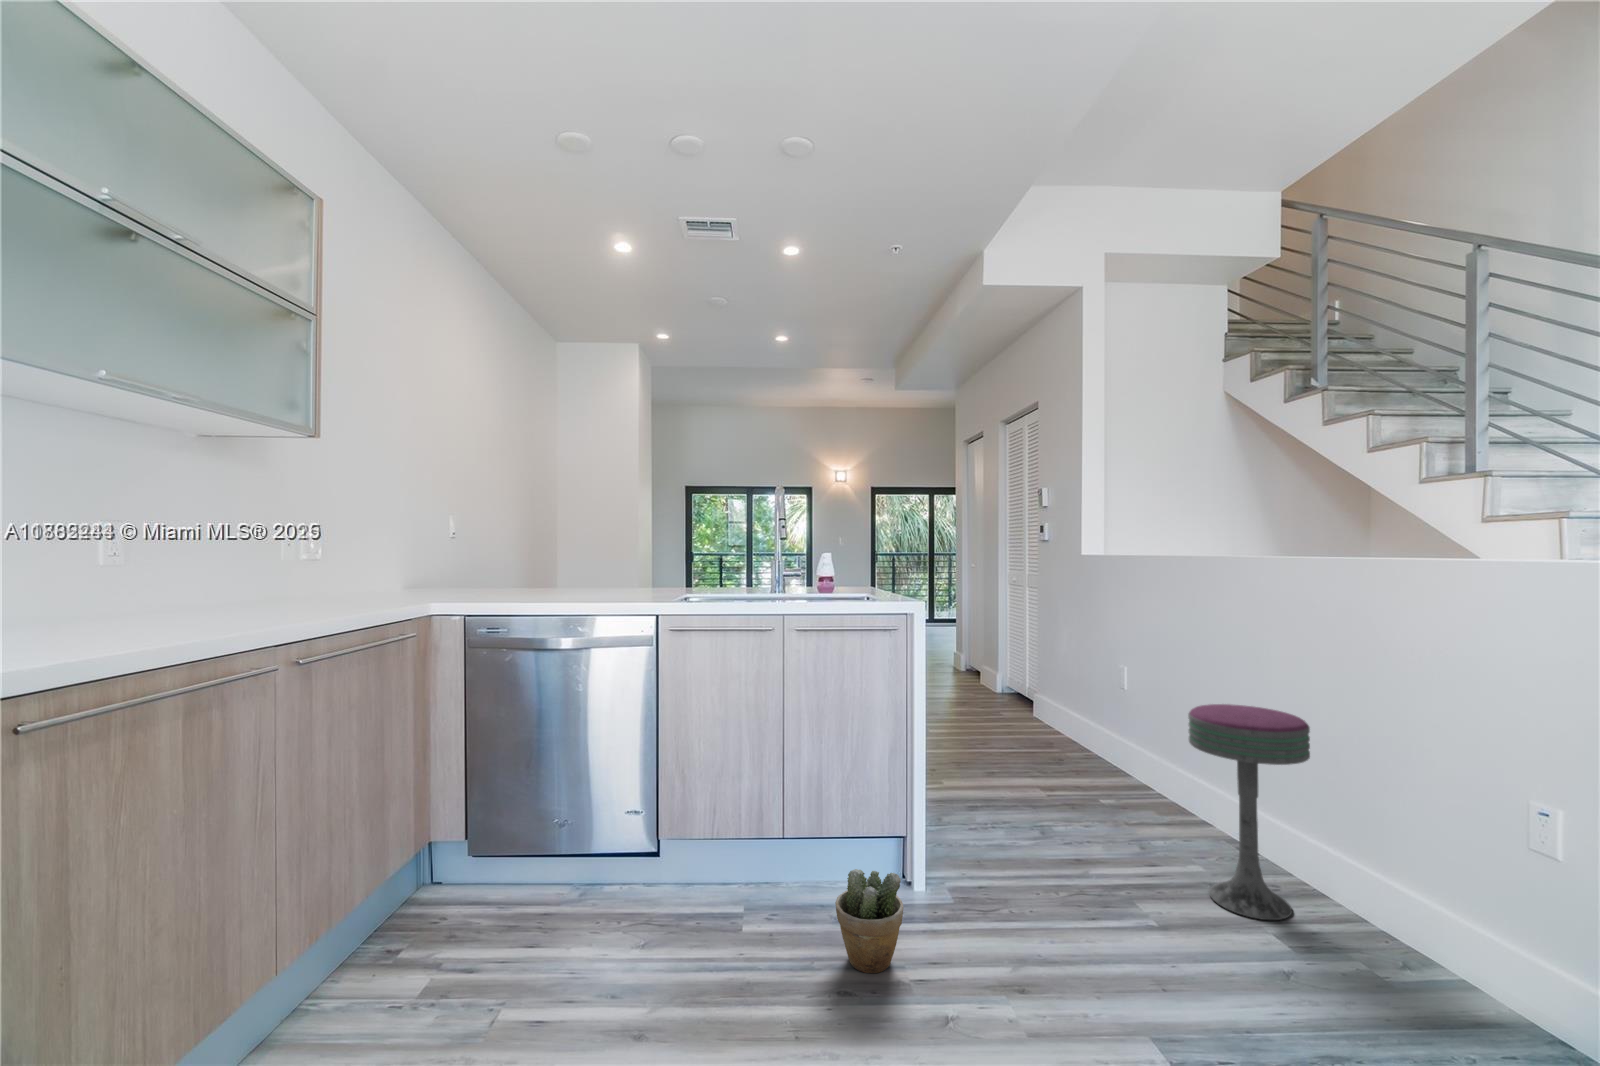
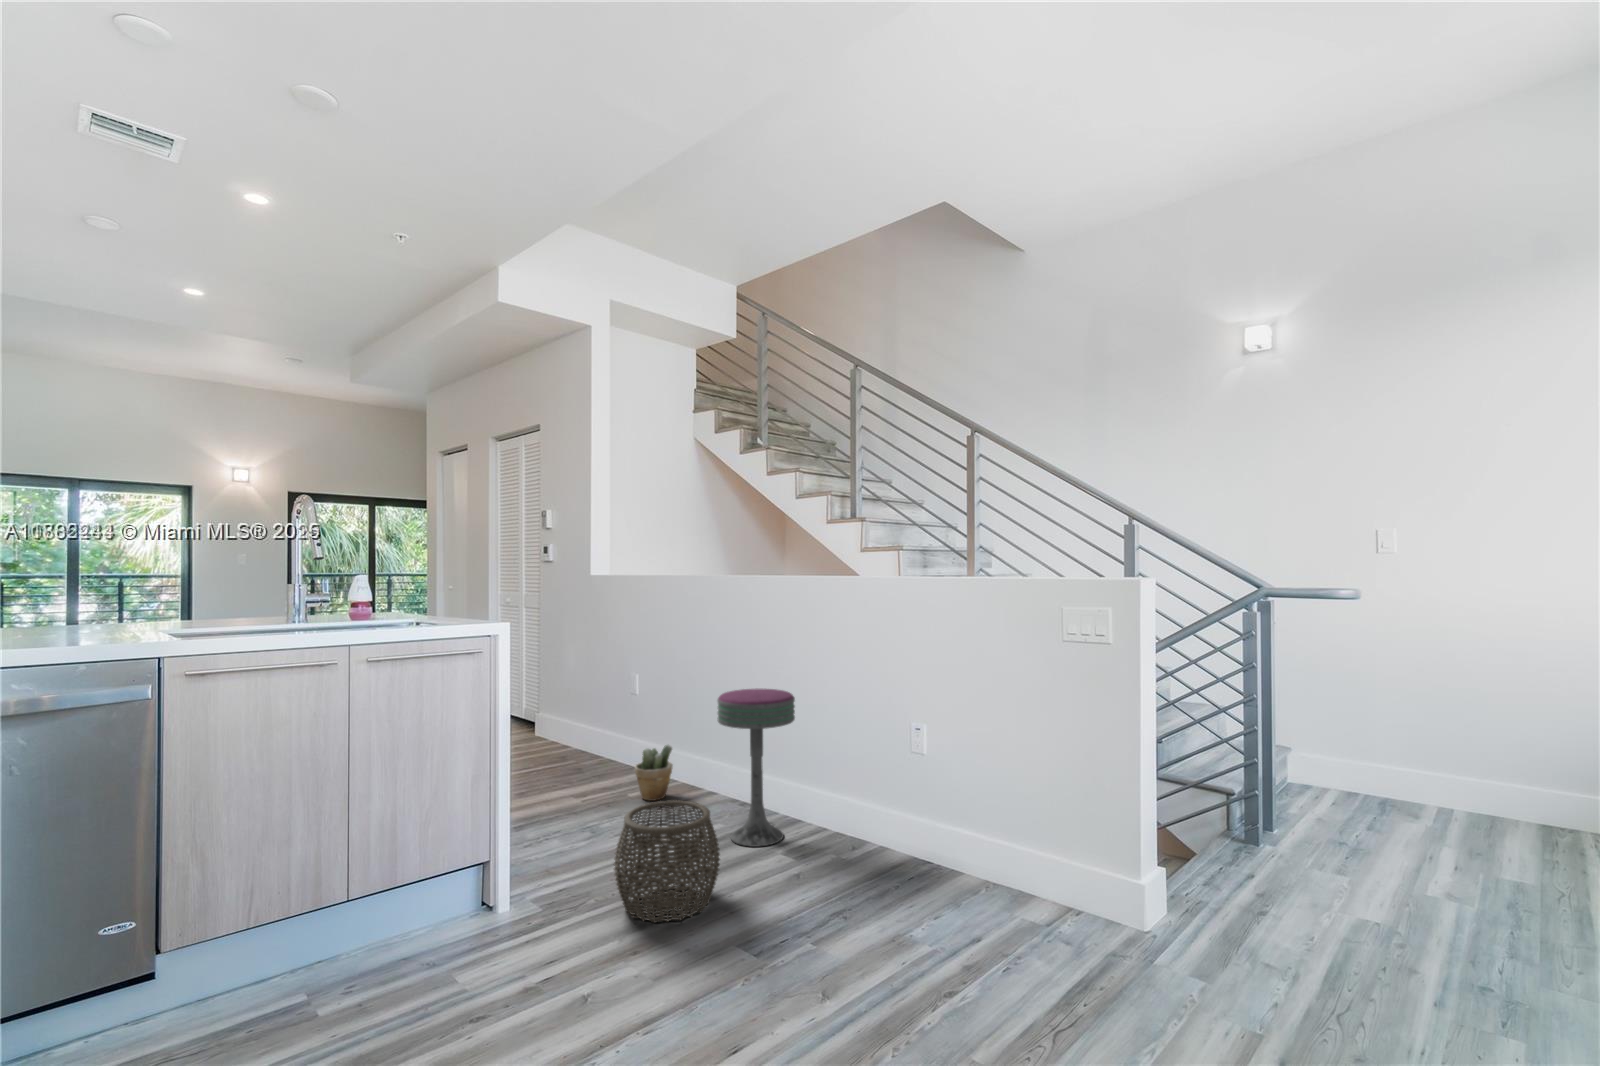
woven basket: none [1021,821,1159,978] -> present [614,801,720,923]
potted plant: present [835,869,903,973] -> present [635,745,673,801]

